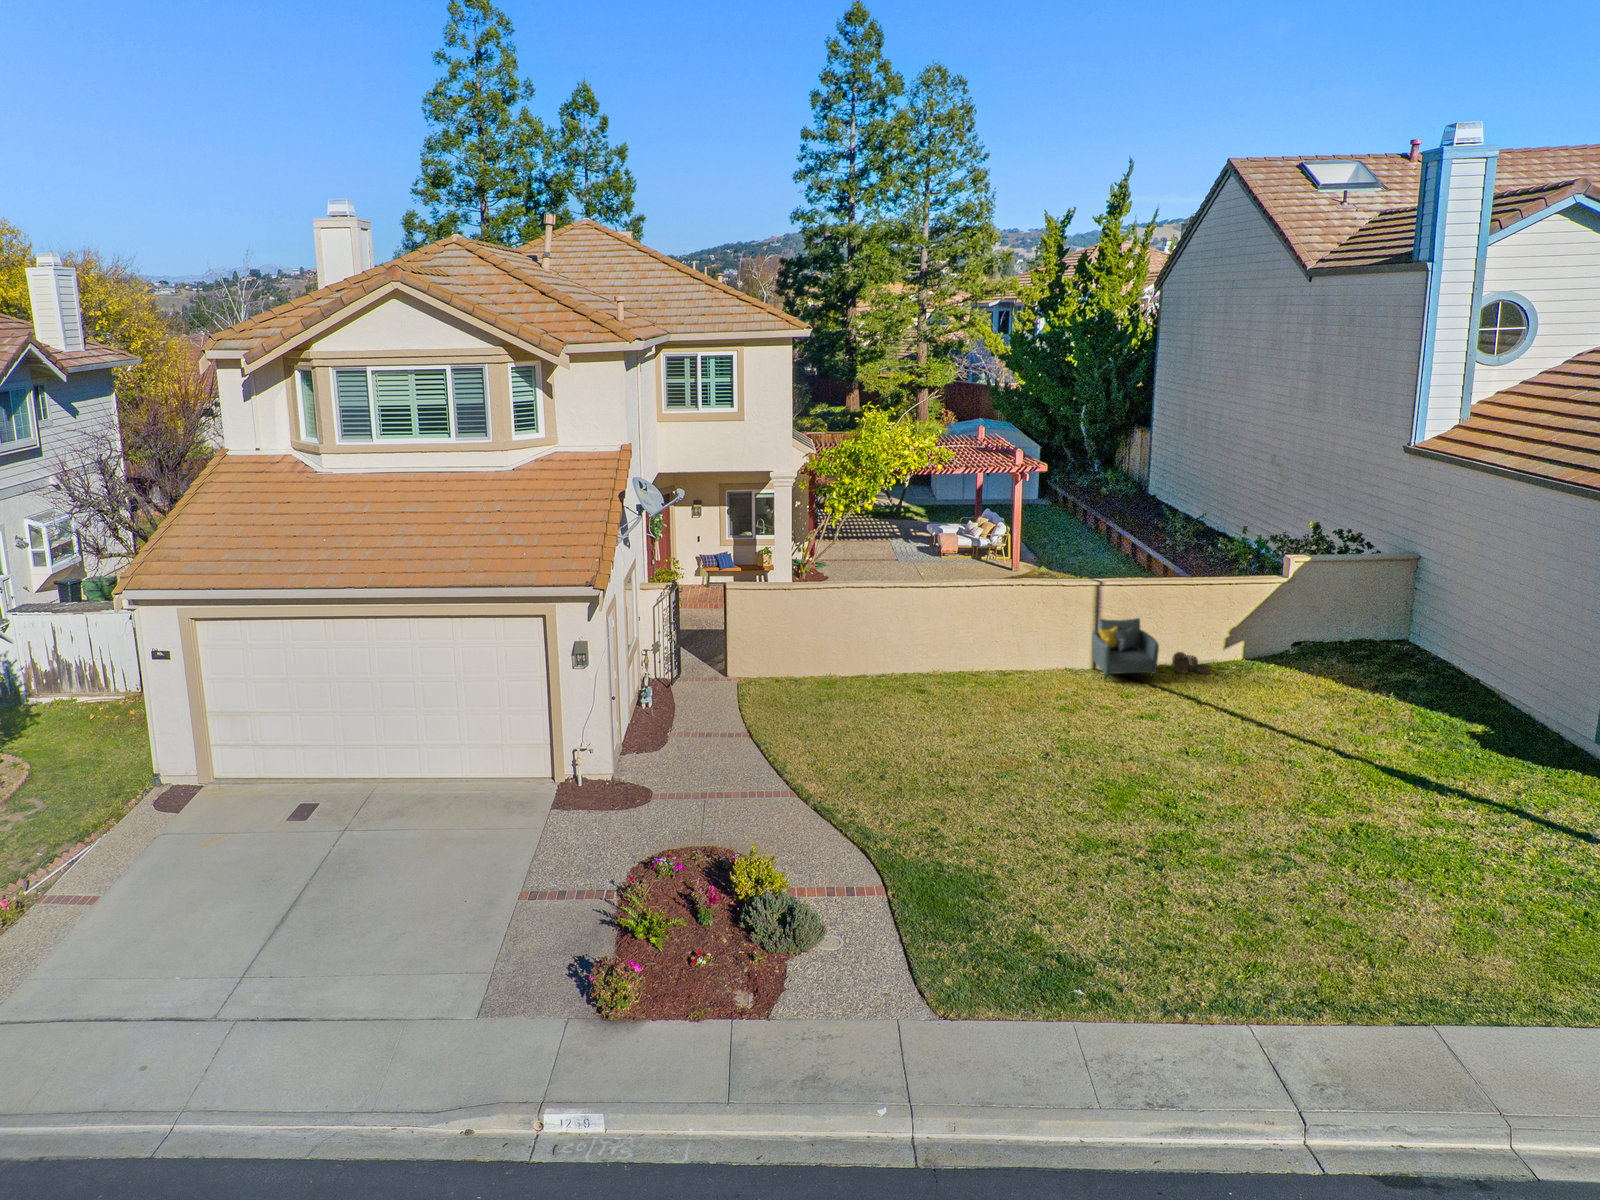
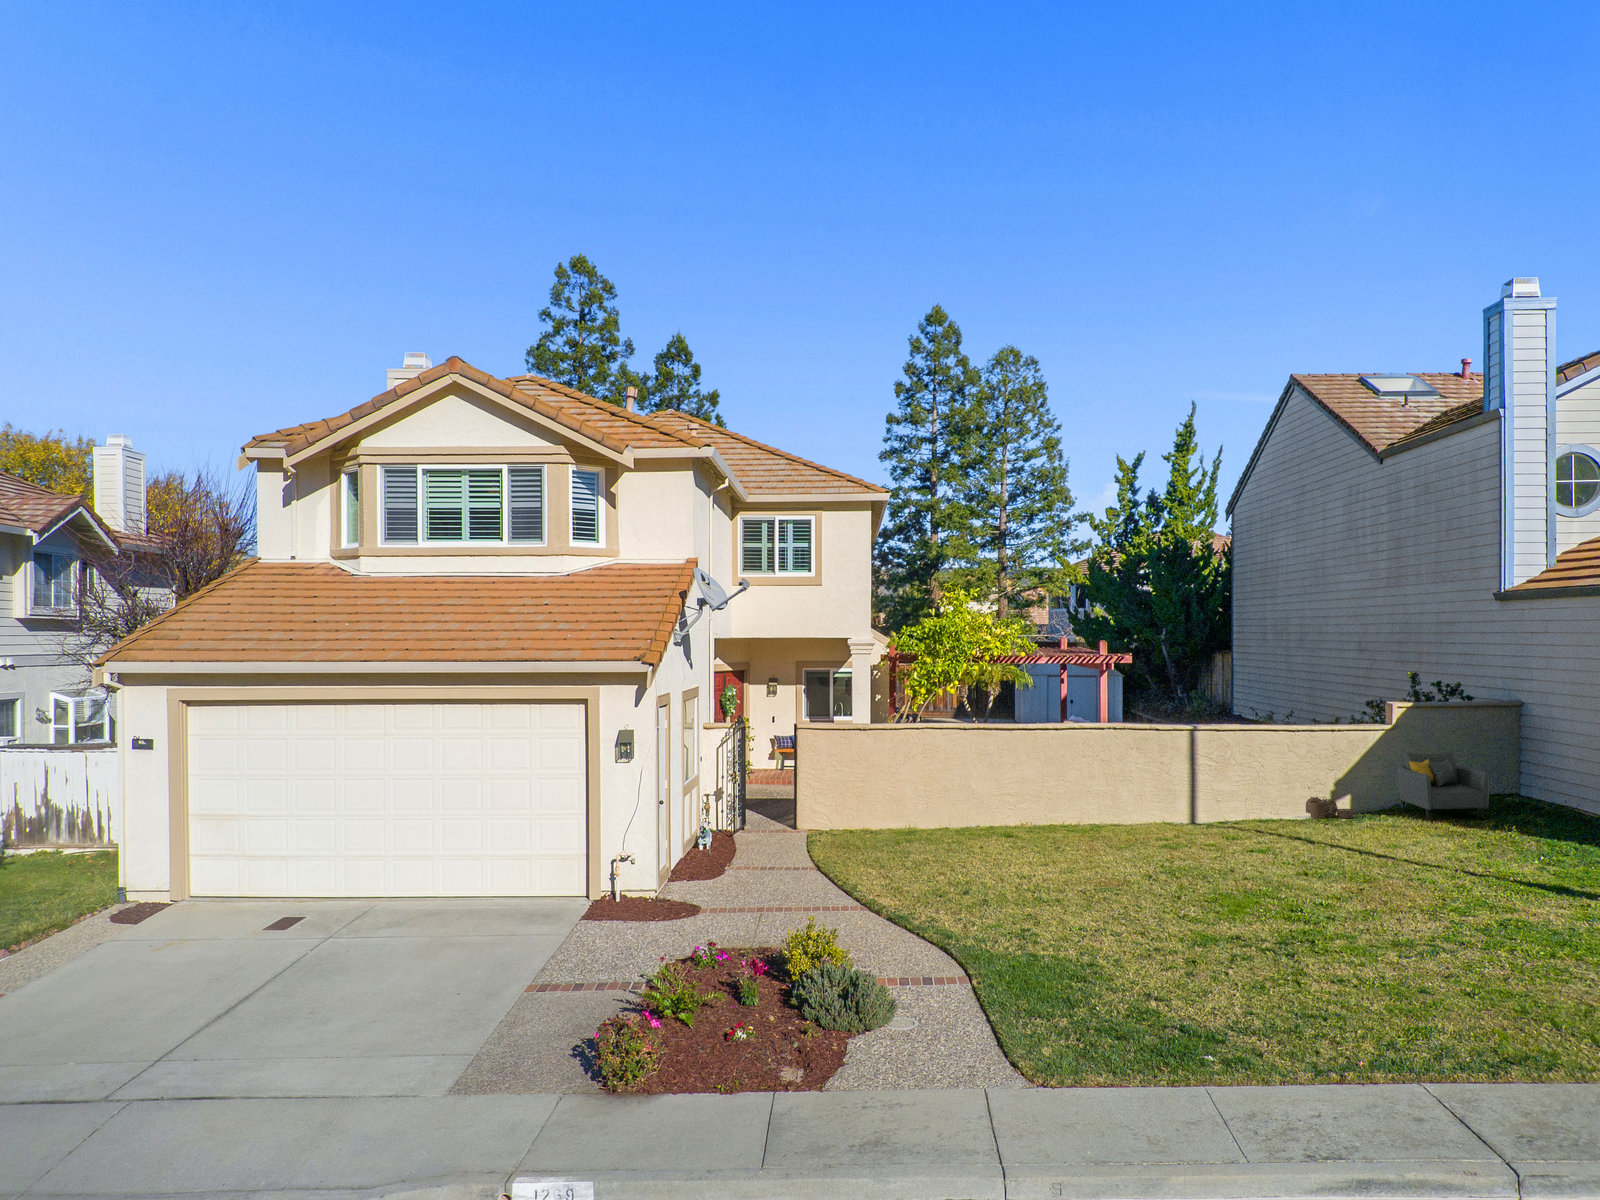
armchair: present [1092,618,1159,680] -> present [1398,751,1489,819]

